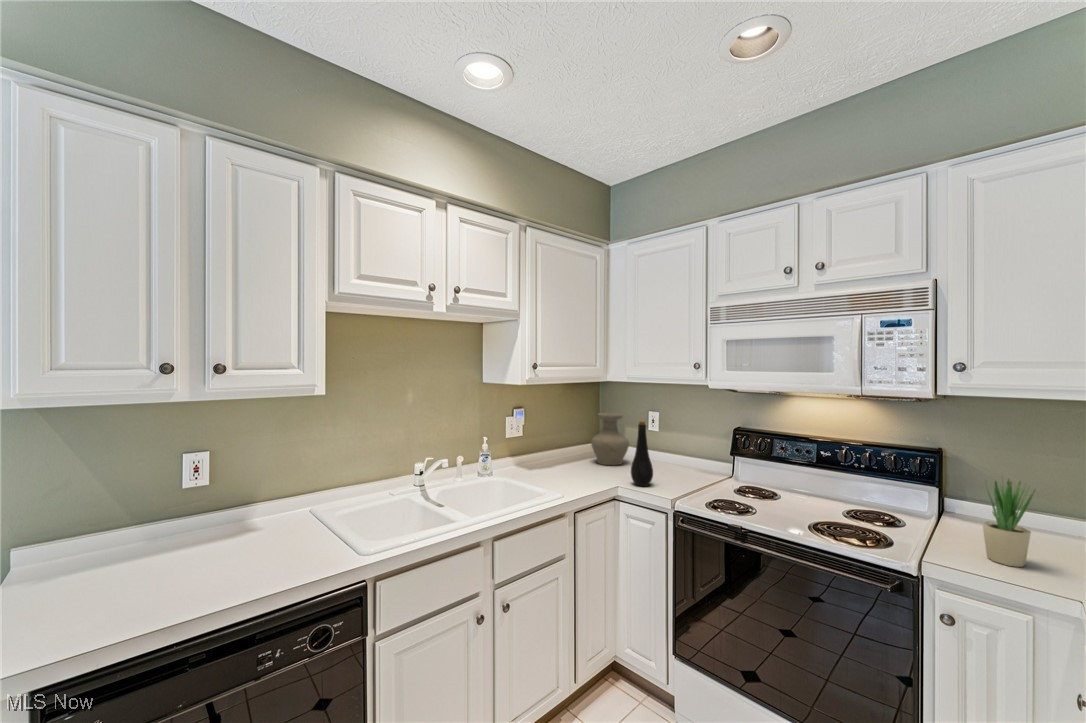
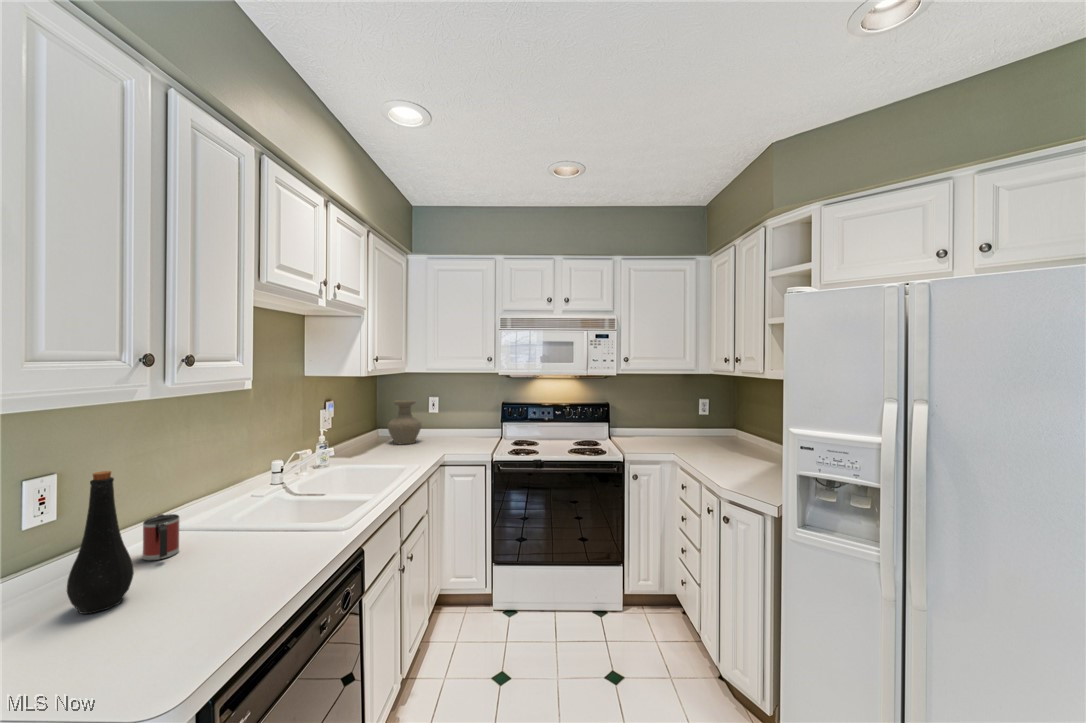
bottle: present [631,421,653,486] -> present [67,471,134,614]
potted plant: present [982,477,1035,567] -> none [638,404,656,449]
mug: none [254,494,283,531] -> present [143,514,179,560]

